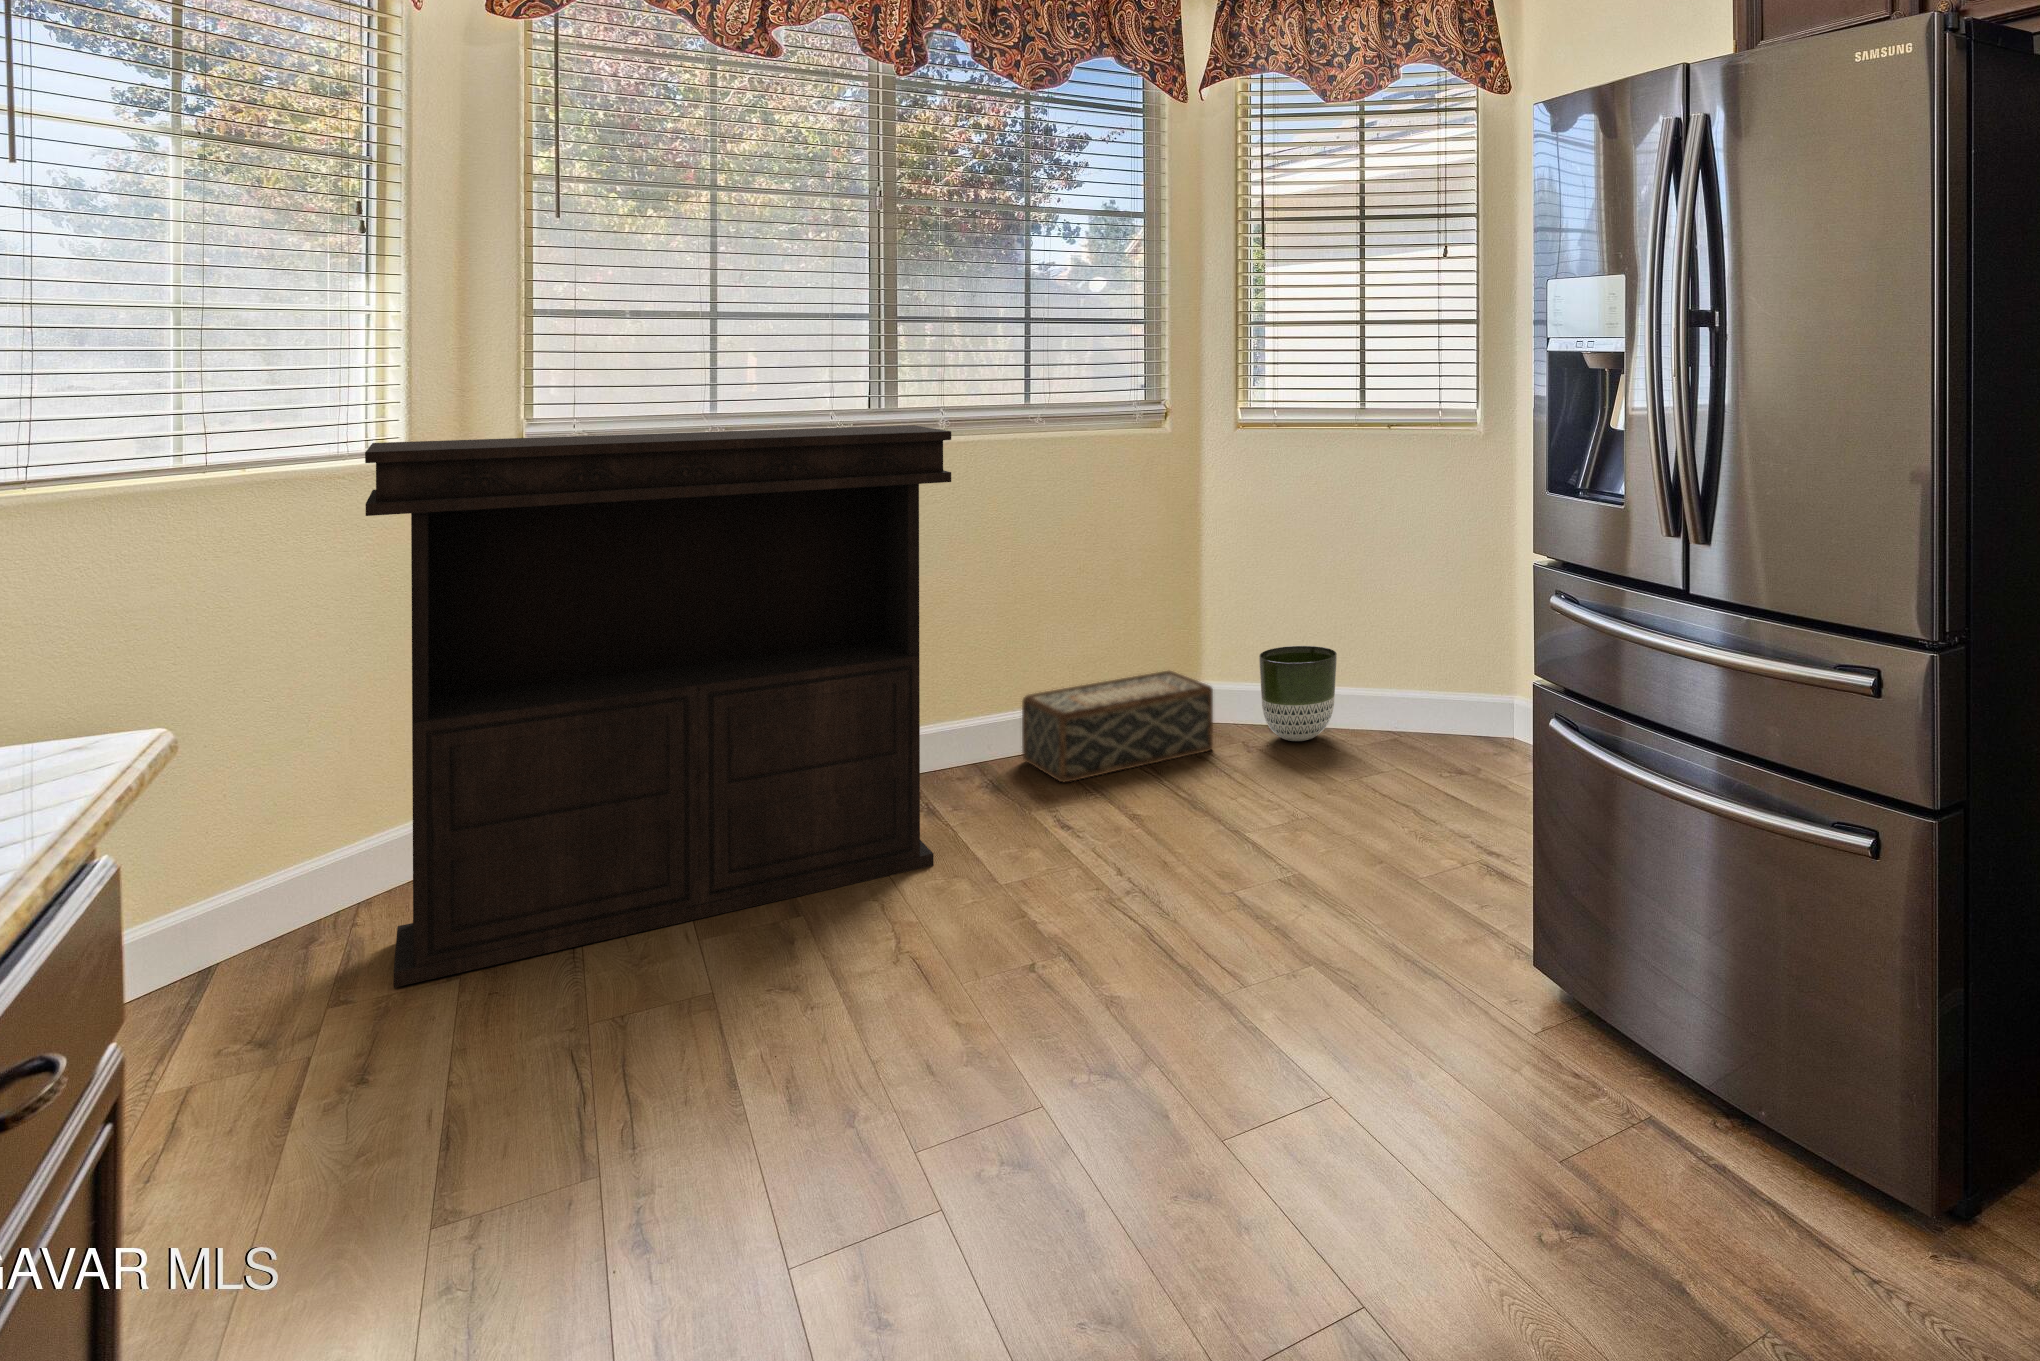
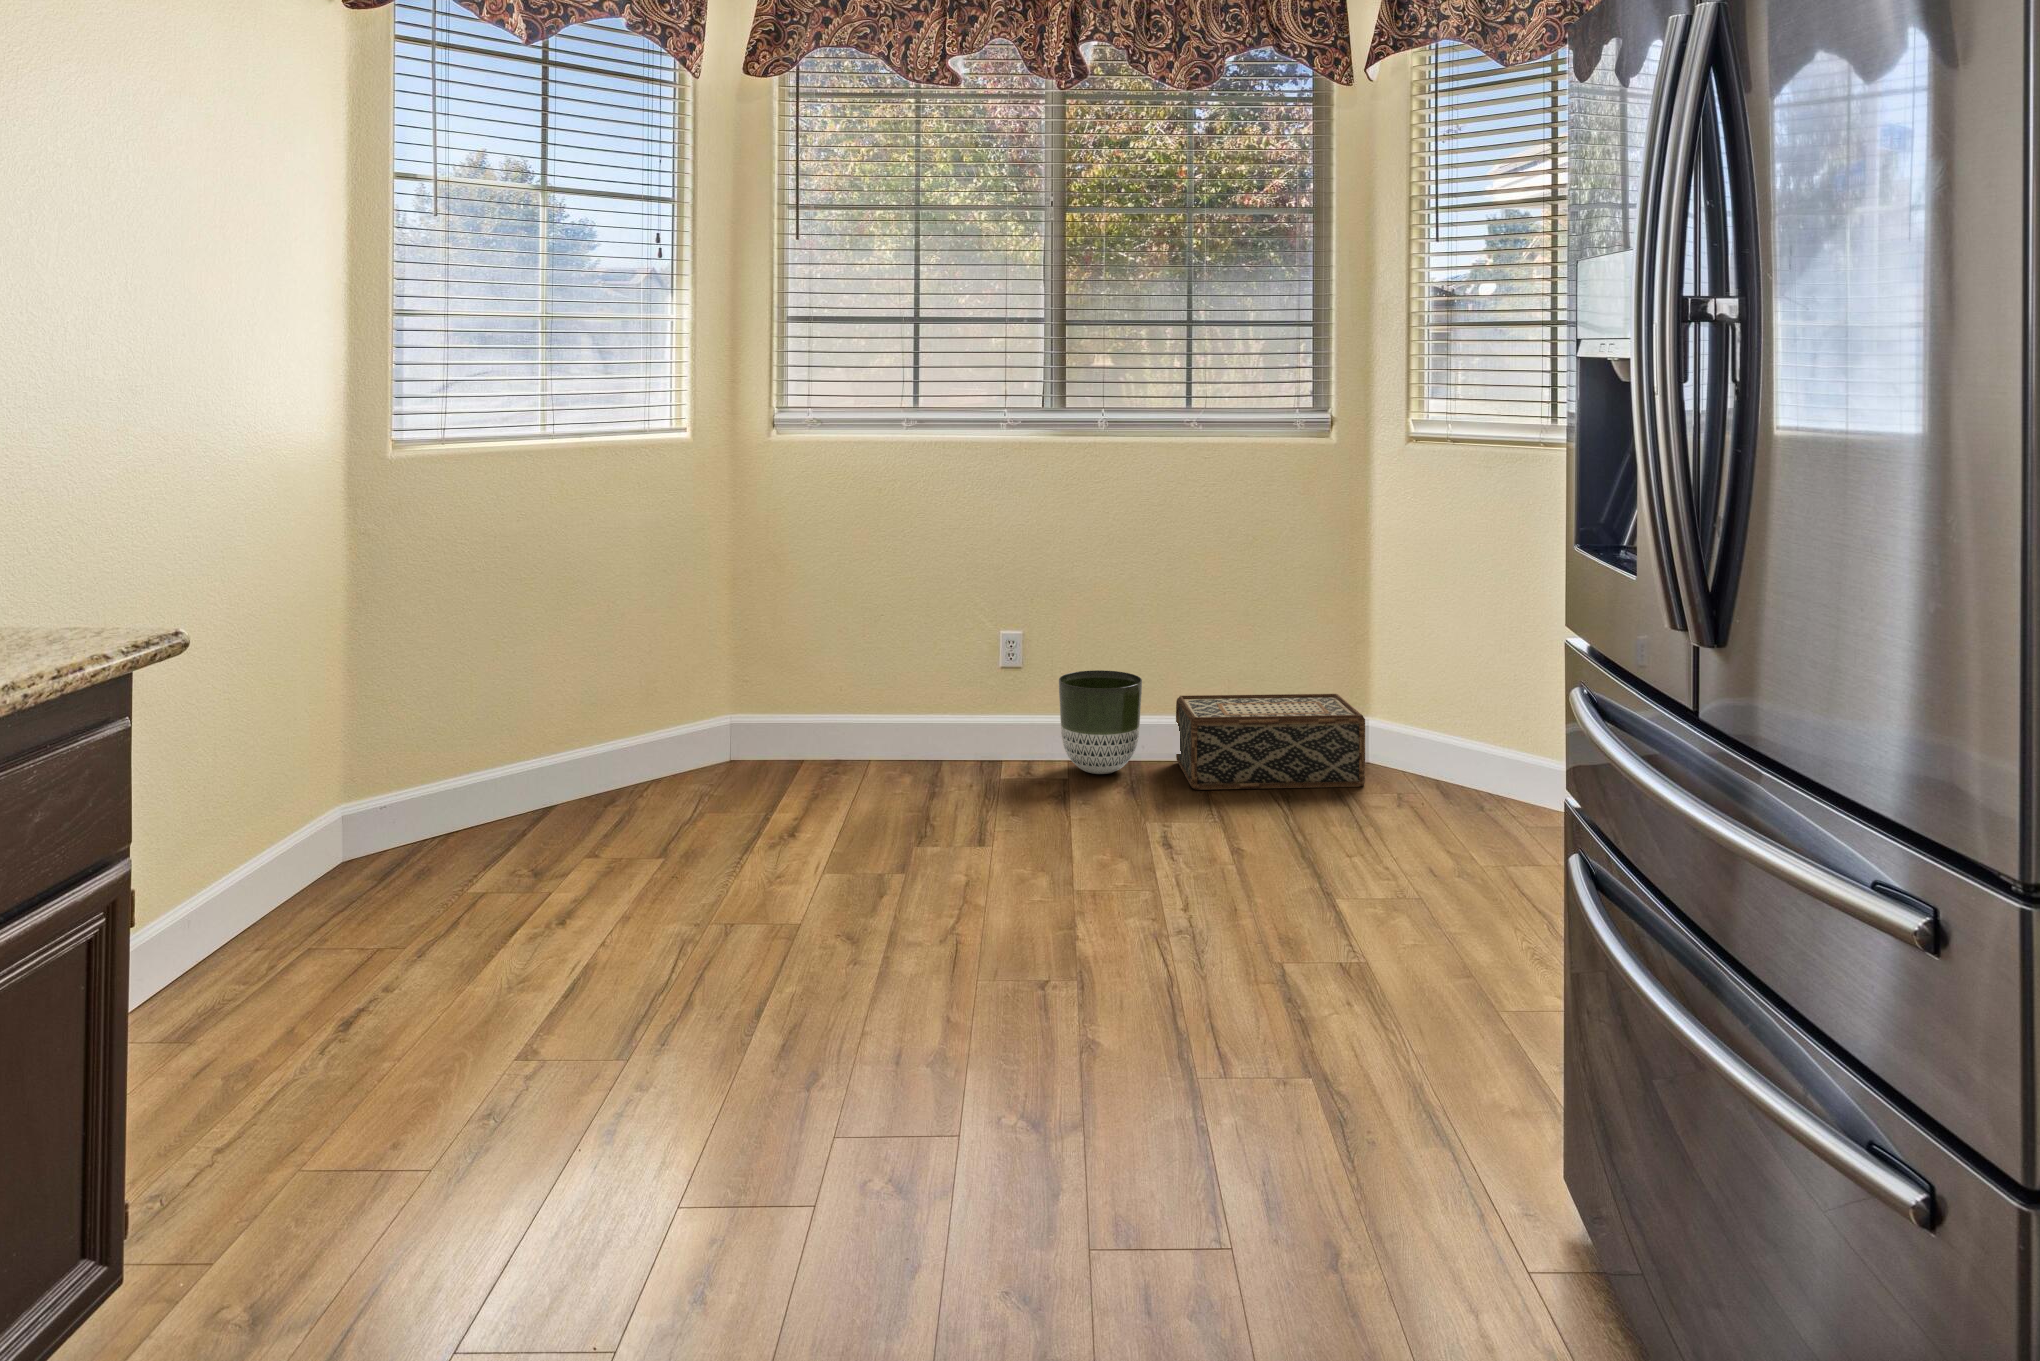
console table: present [365,425,951,988] -> none [601,415,1043,841]
planter: present [1259,646,1337,741] -> present [1059,670,1142,774]

